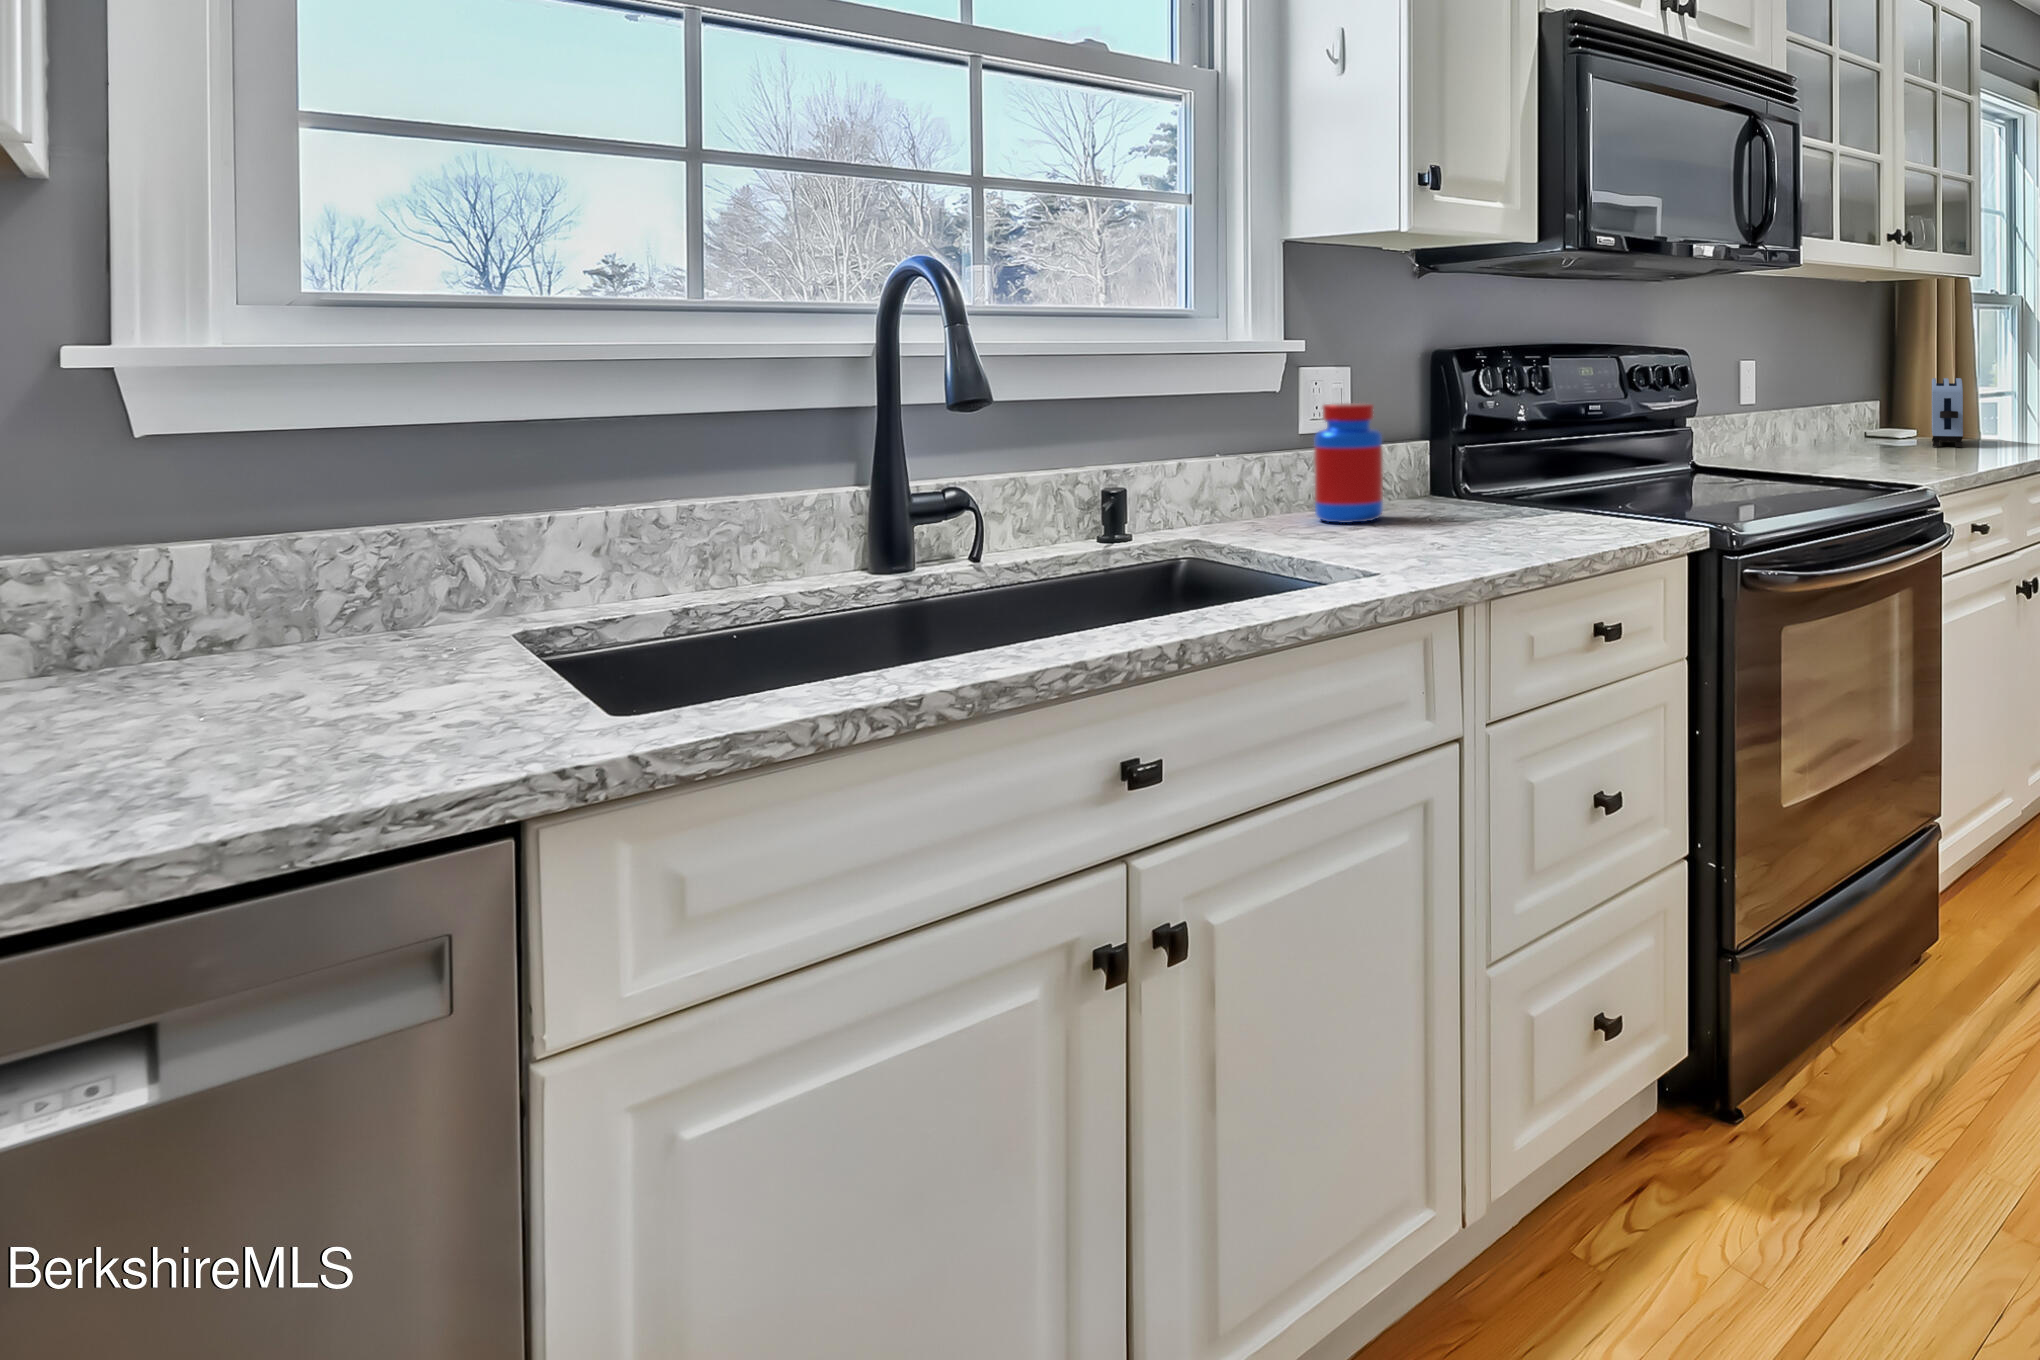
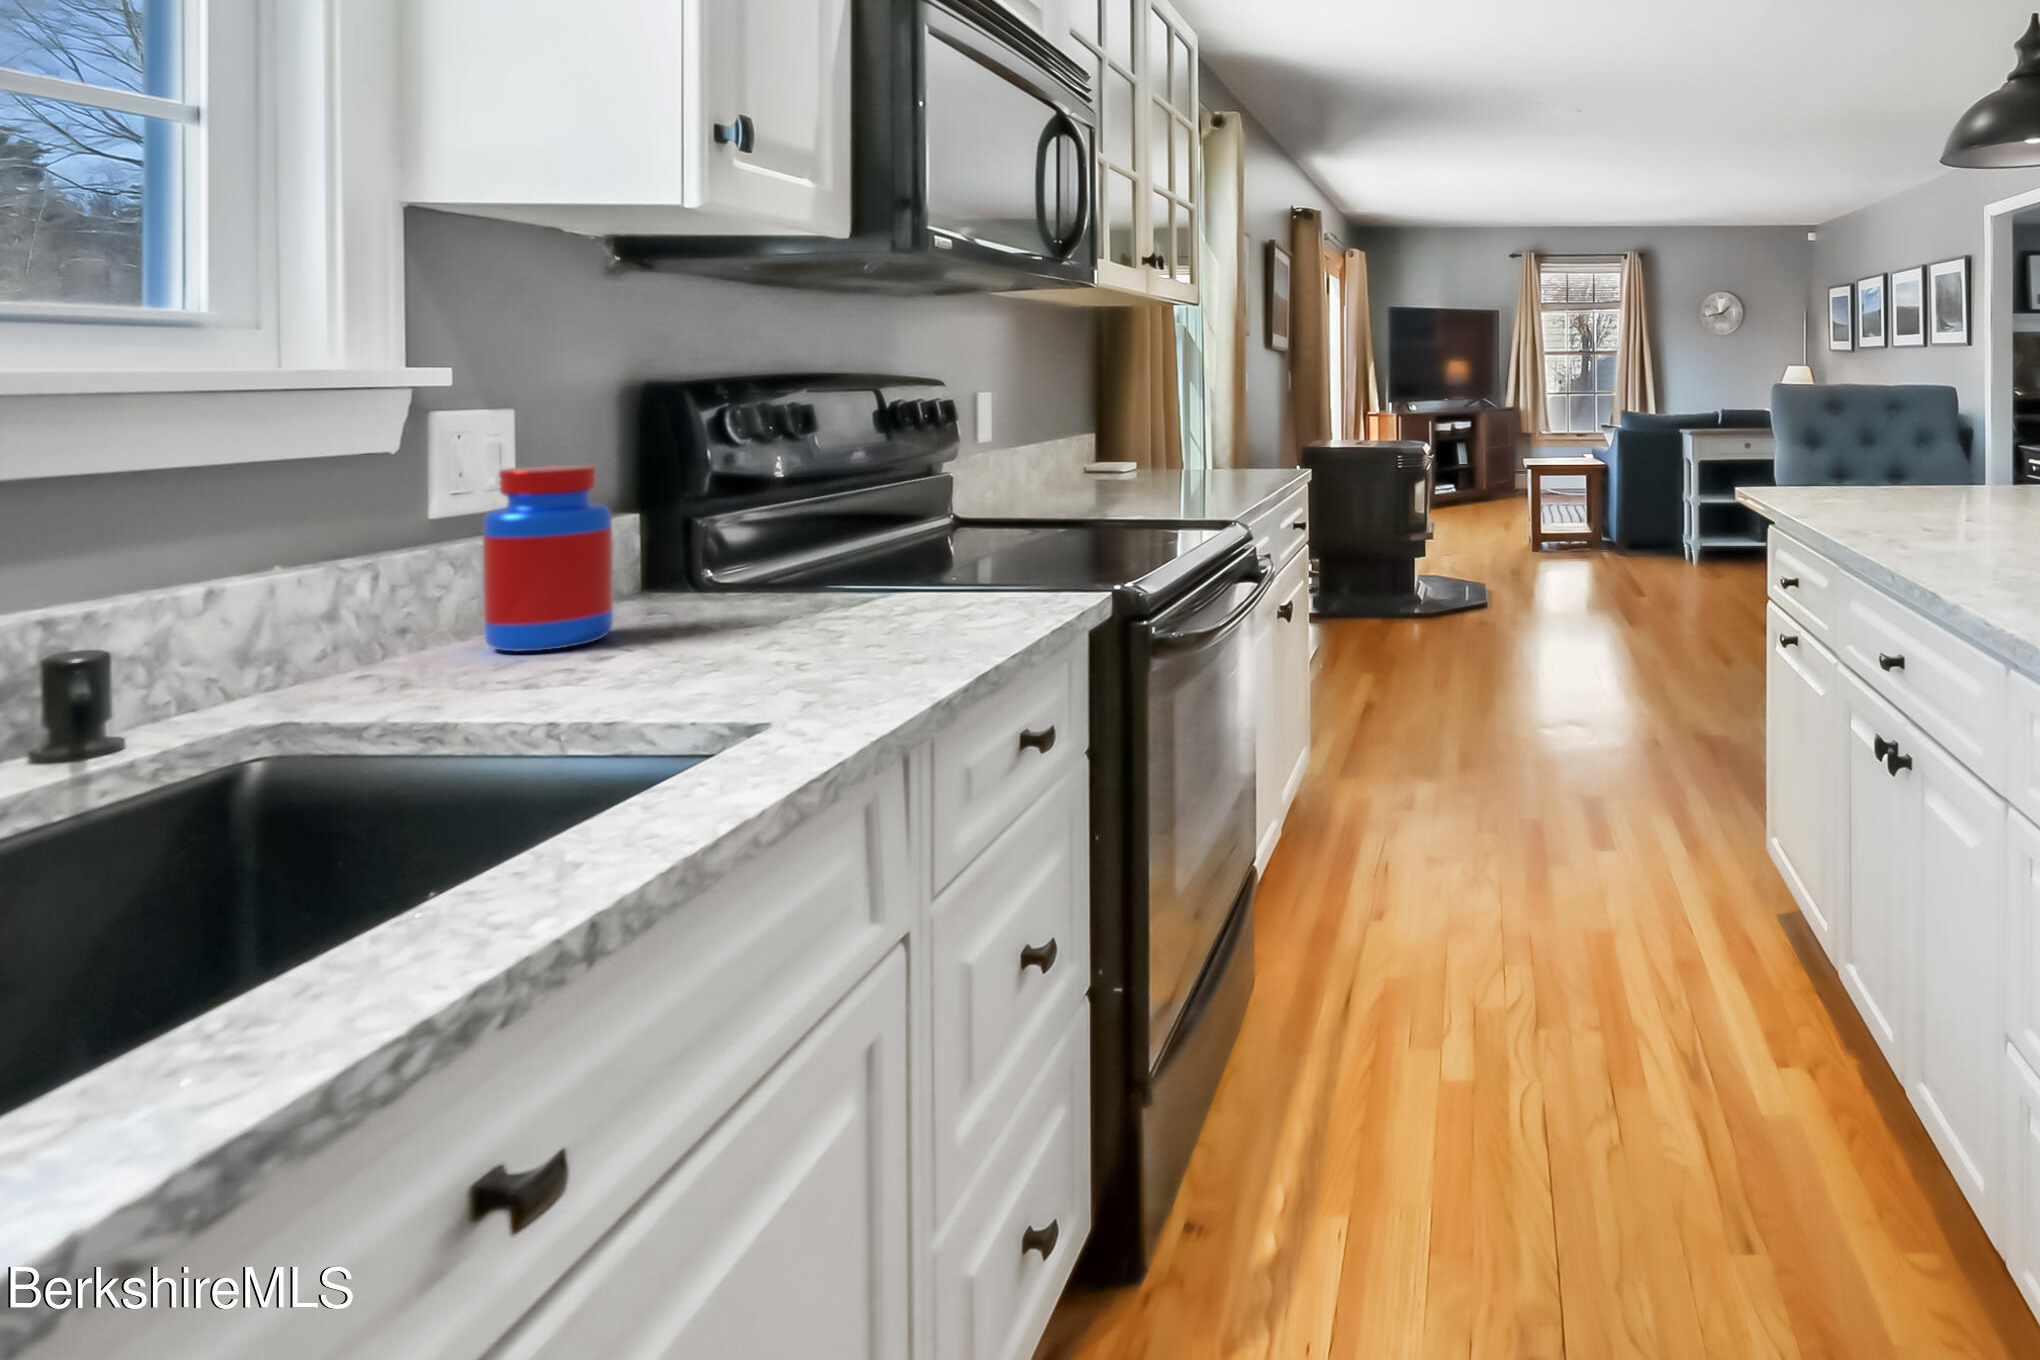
toaster: present [1932,378,1963,447] -> none [1152,407,1194,477]

